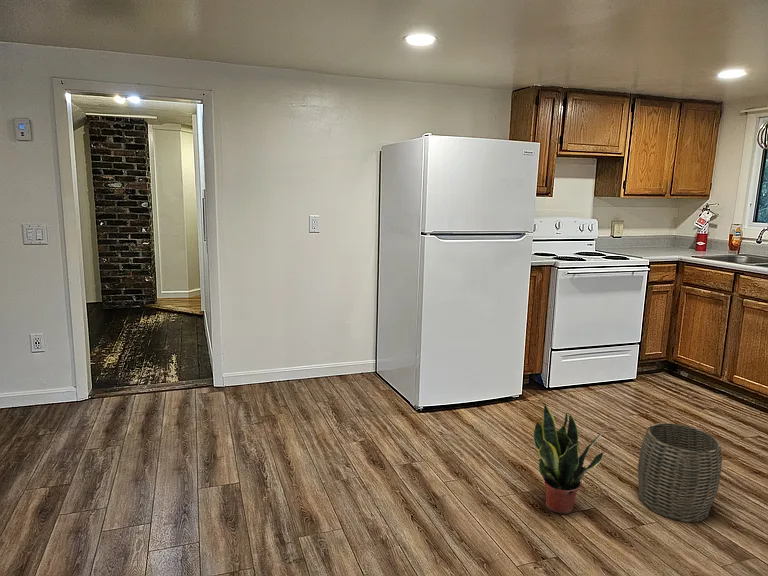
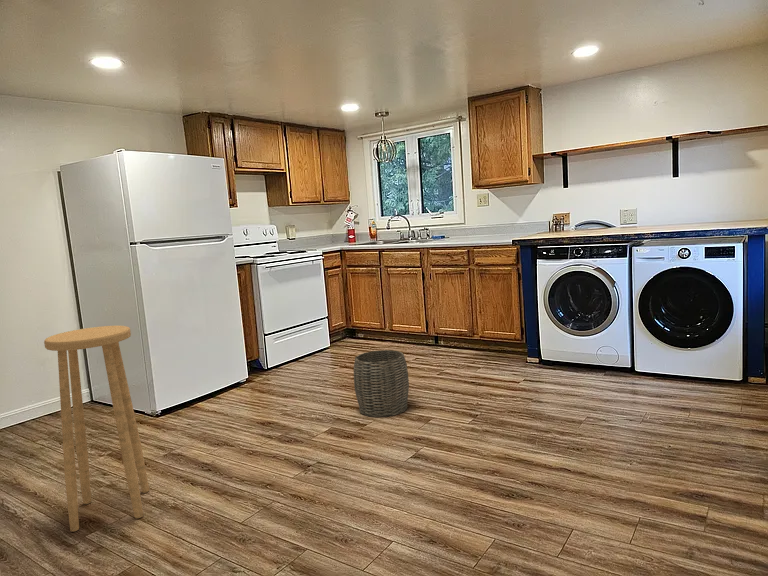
stool: none [290,331,379,542] -> present [44,326,149,532]
potted plant: present [533,405,603,514] -> none [274,356,331,440]

